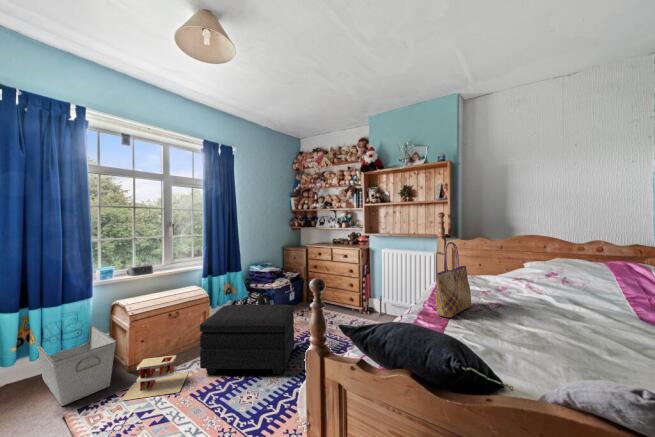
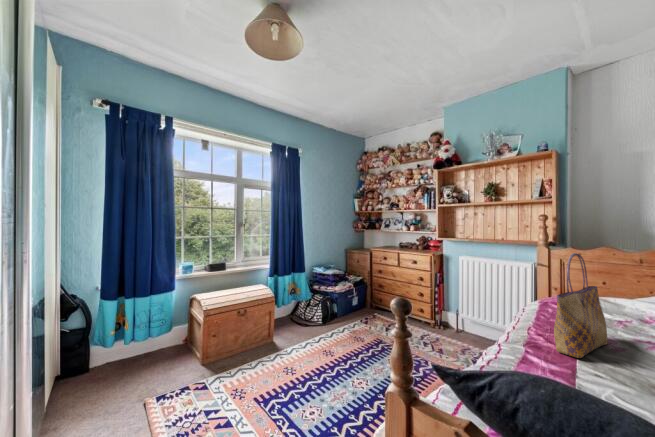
footstool: present [200,304,294,374] -> none [264,308,359,390]
storage bin: present [36,326,116,406] -> none [129,317,191,391]
toy house: present [121,355,189,401] -> none [192,355,254,394]

